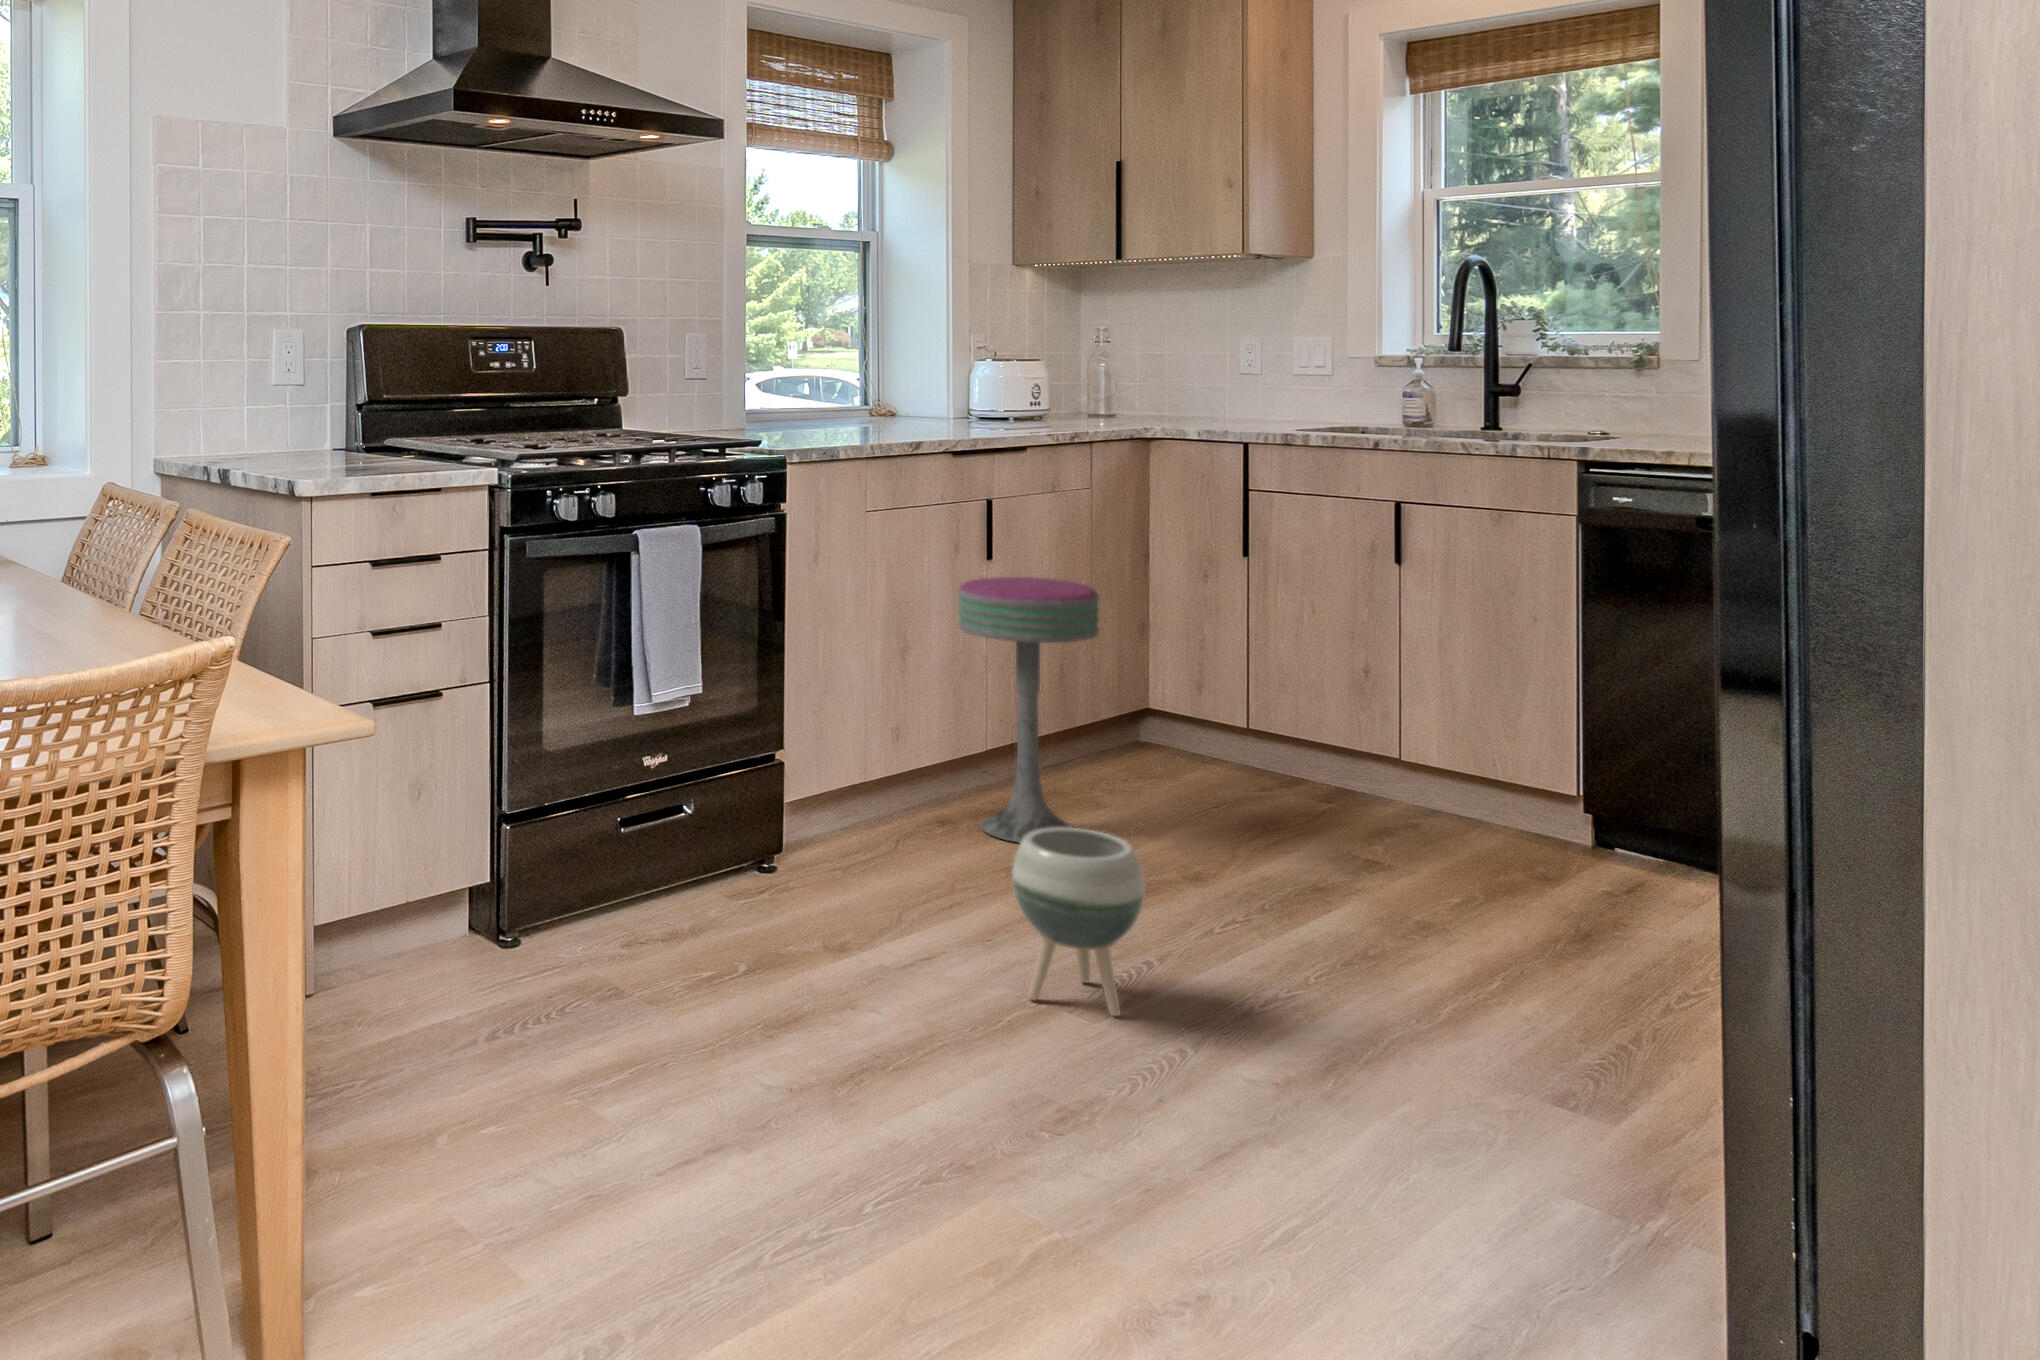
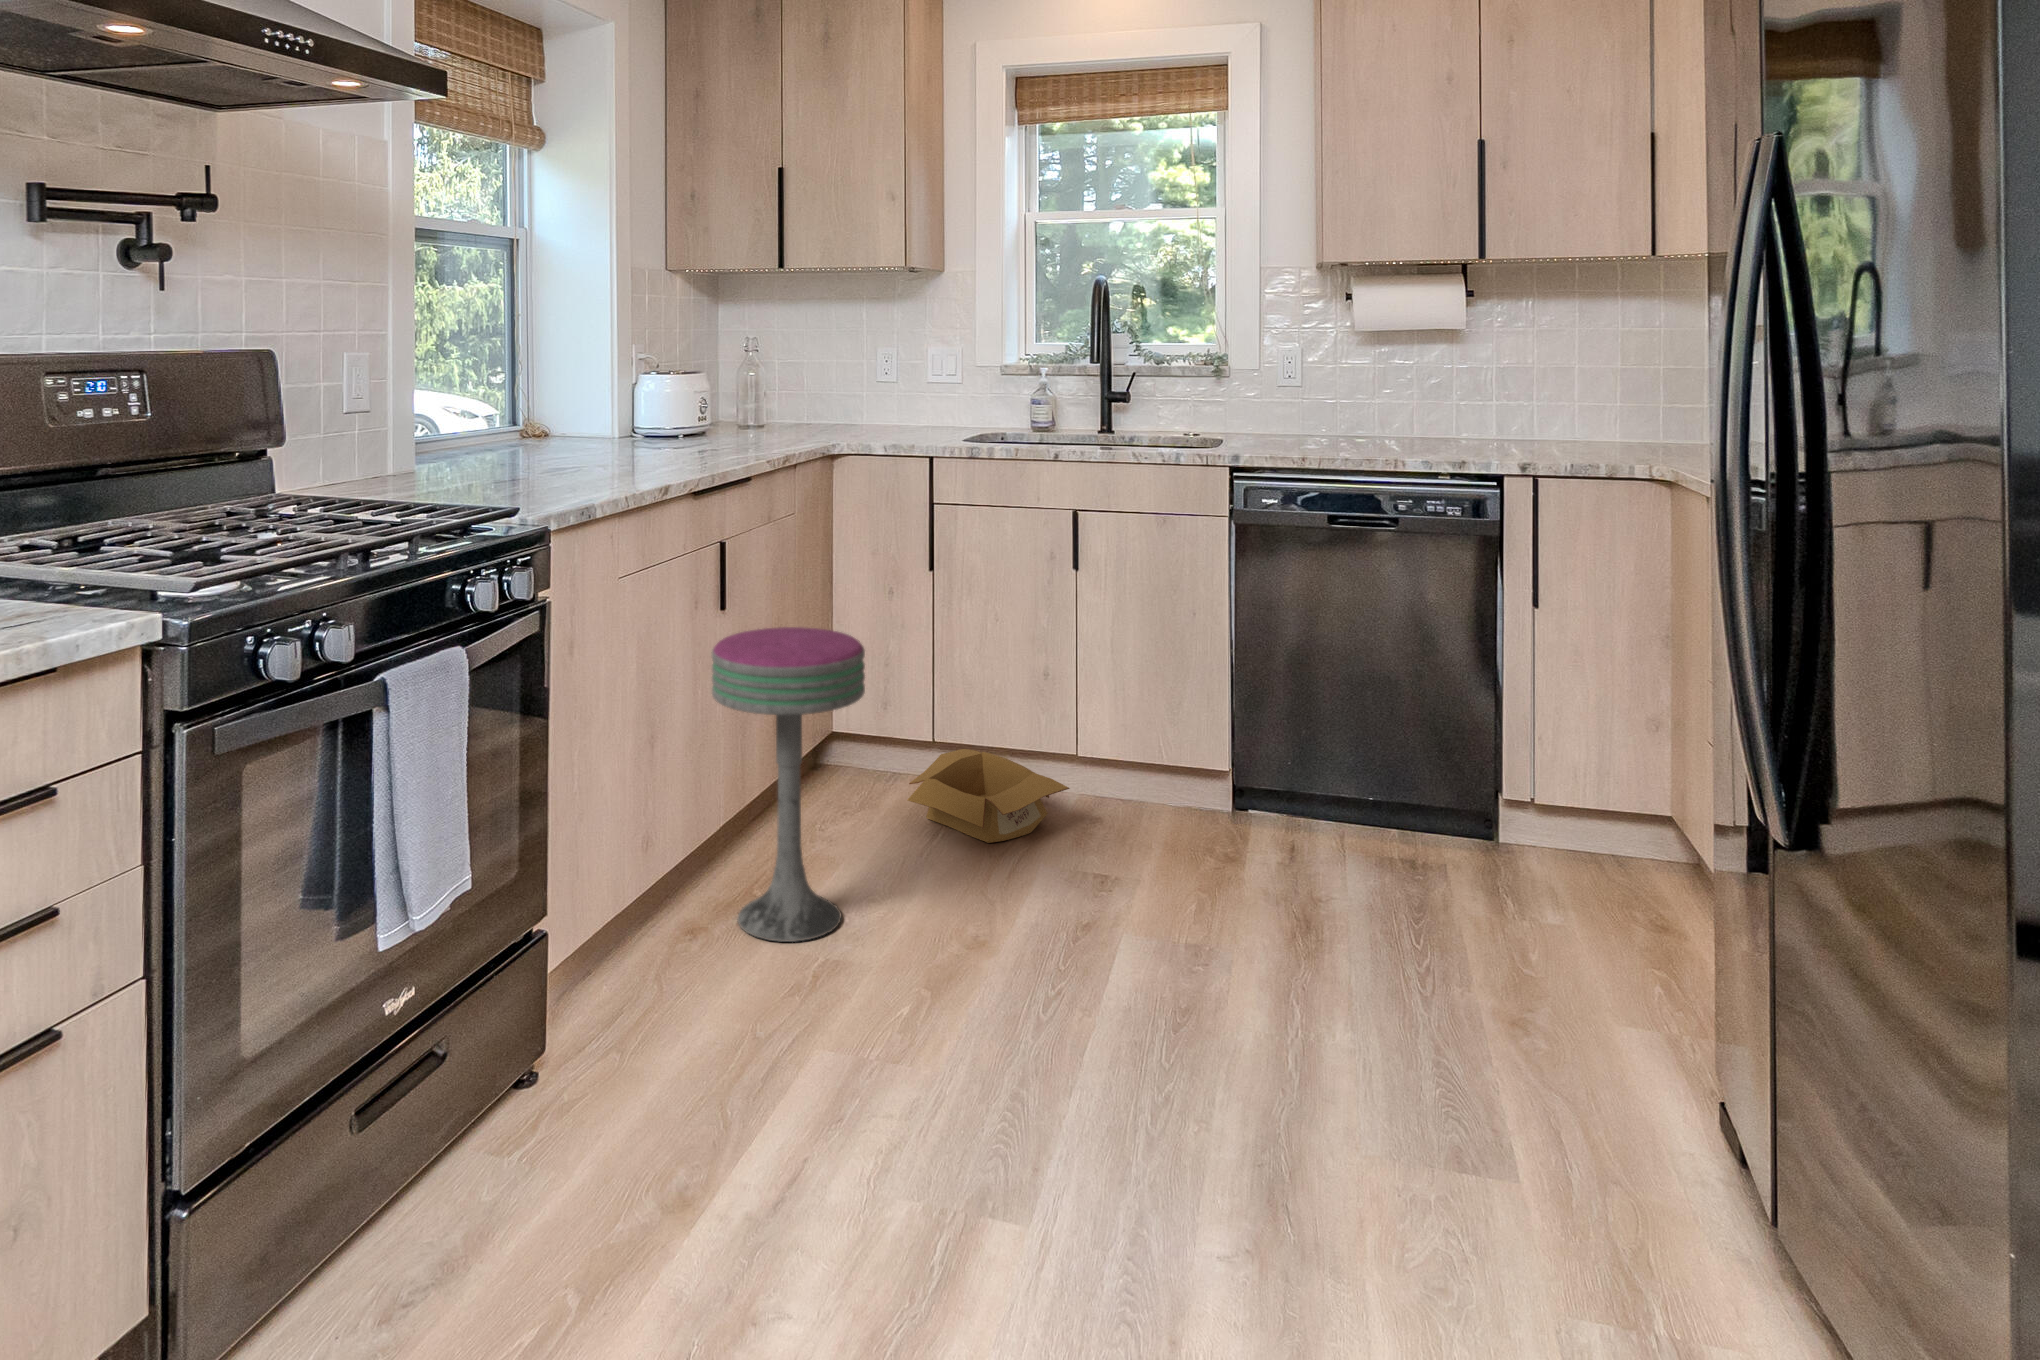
cardboard box: none [1193,739,1373,821] -> present [907,749,1070,843]
planter: present [1012,828,1145,1016] -> none [939,983,1097,1232]

